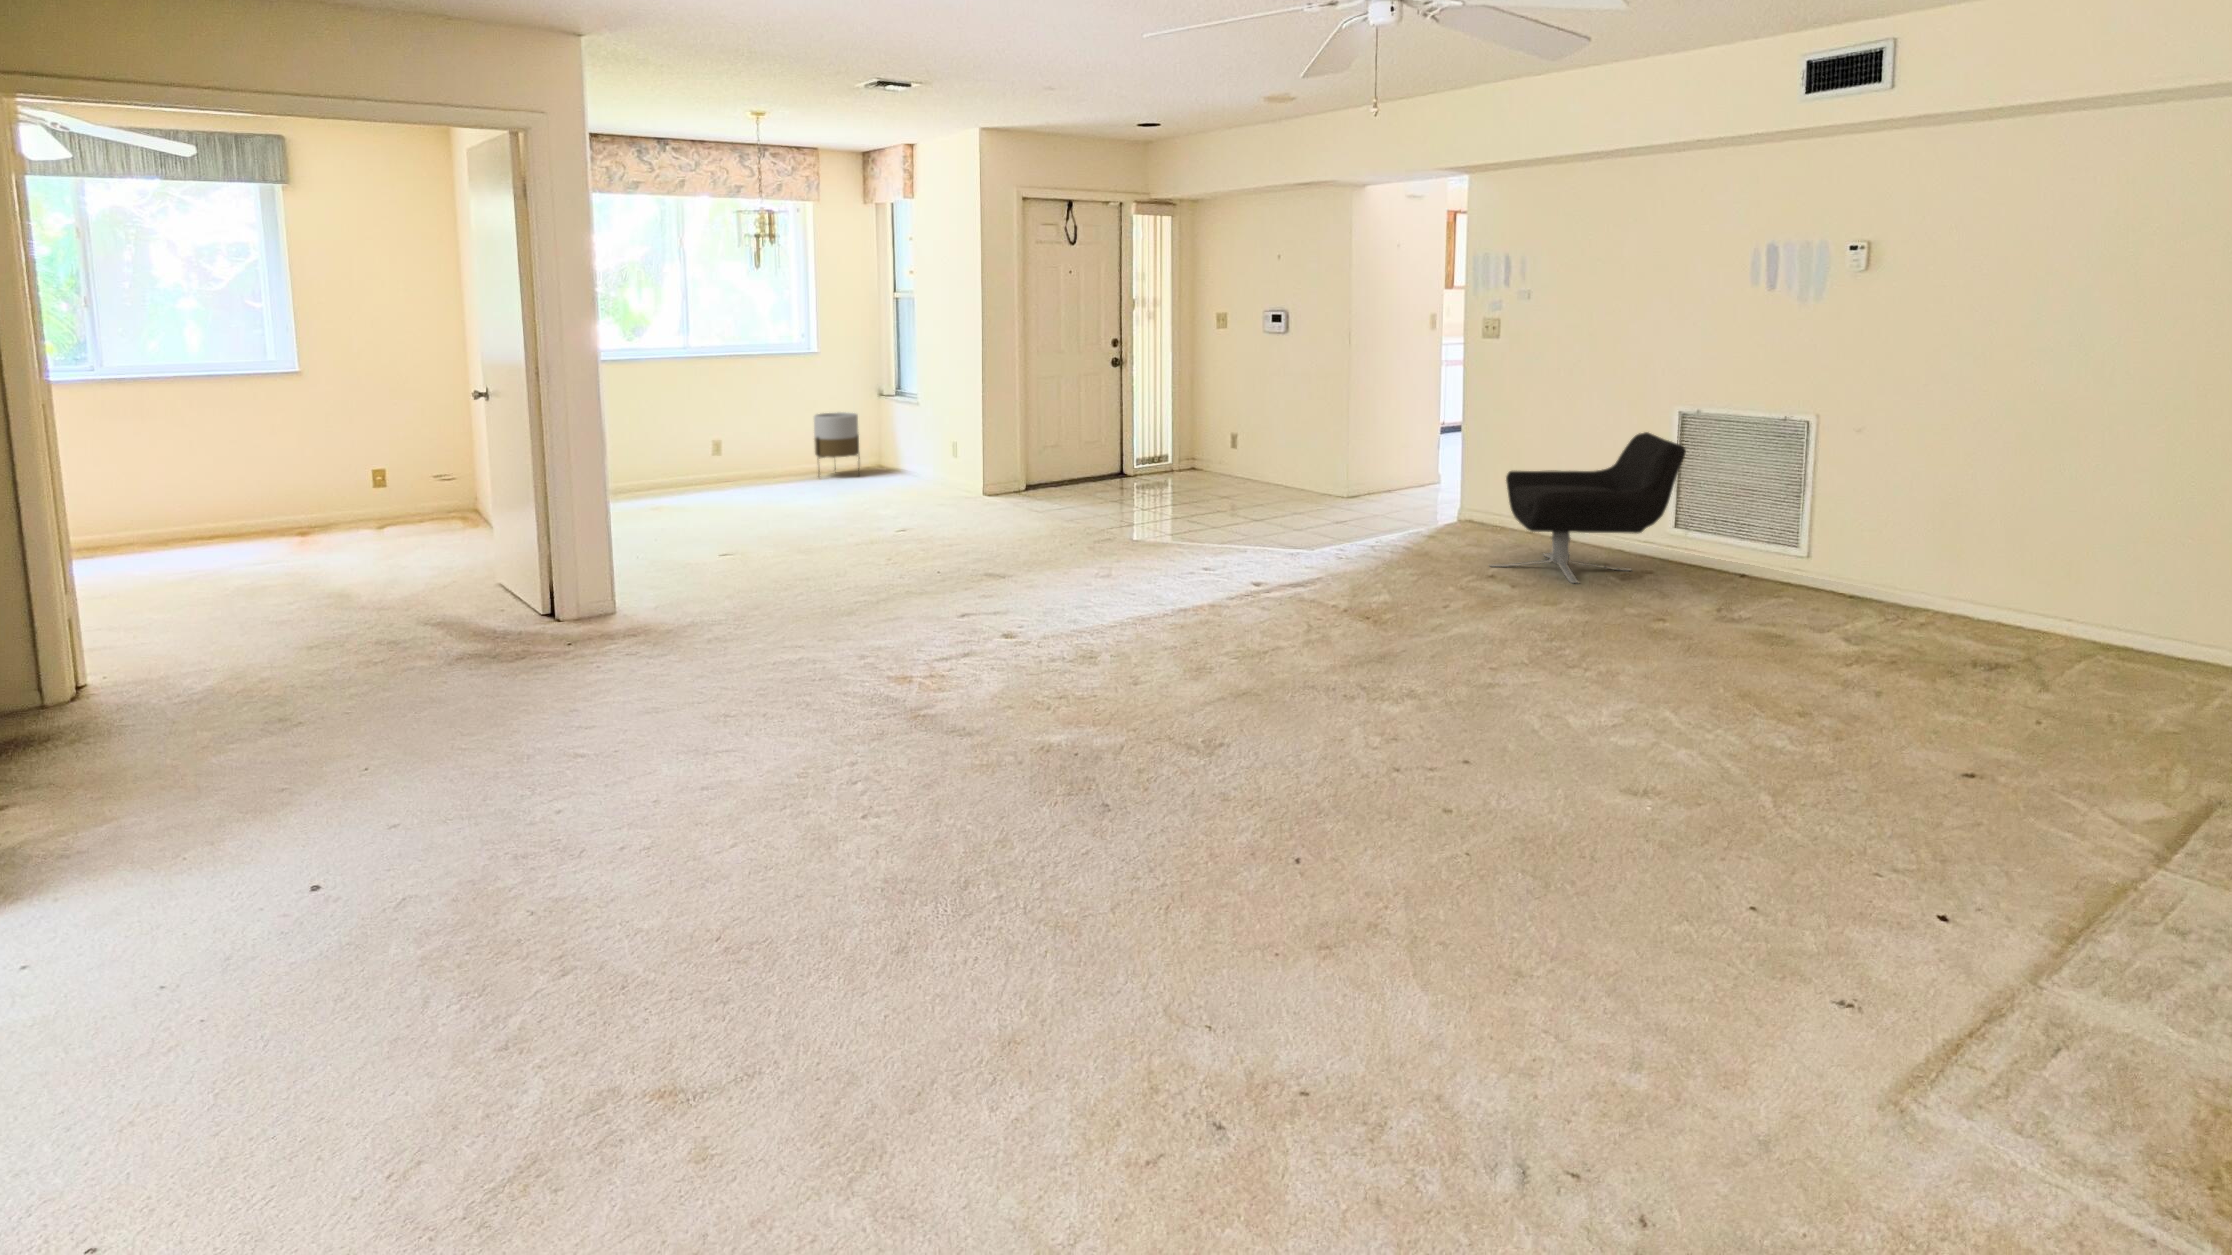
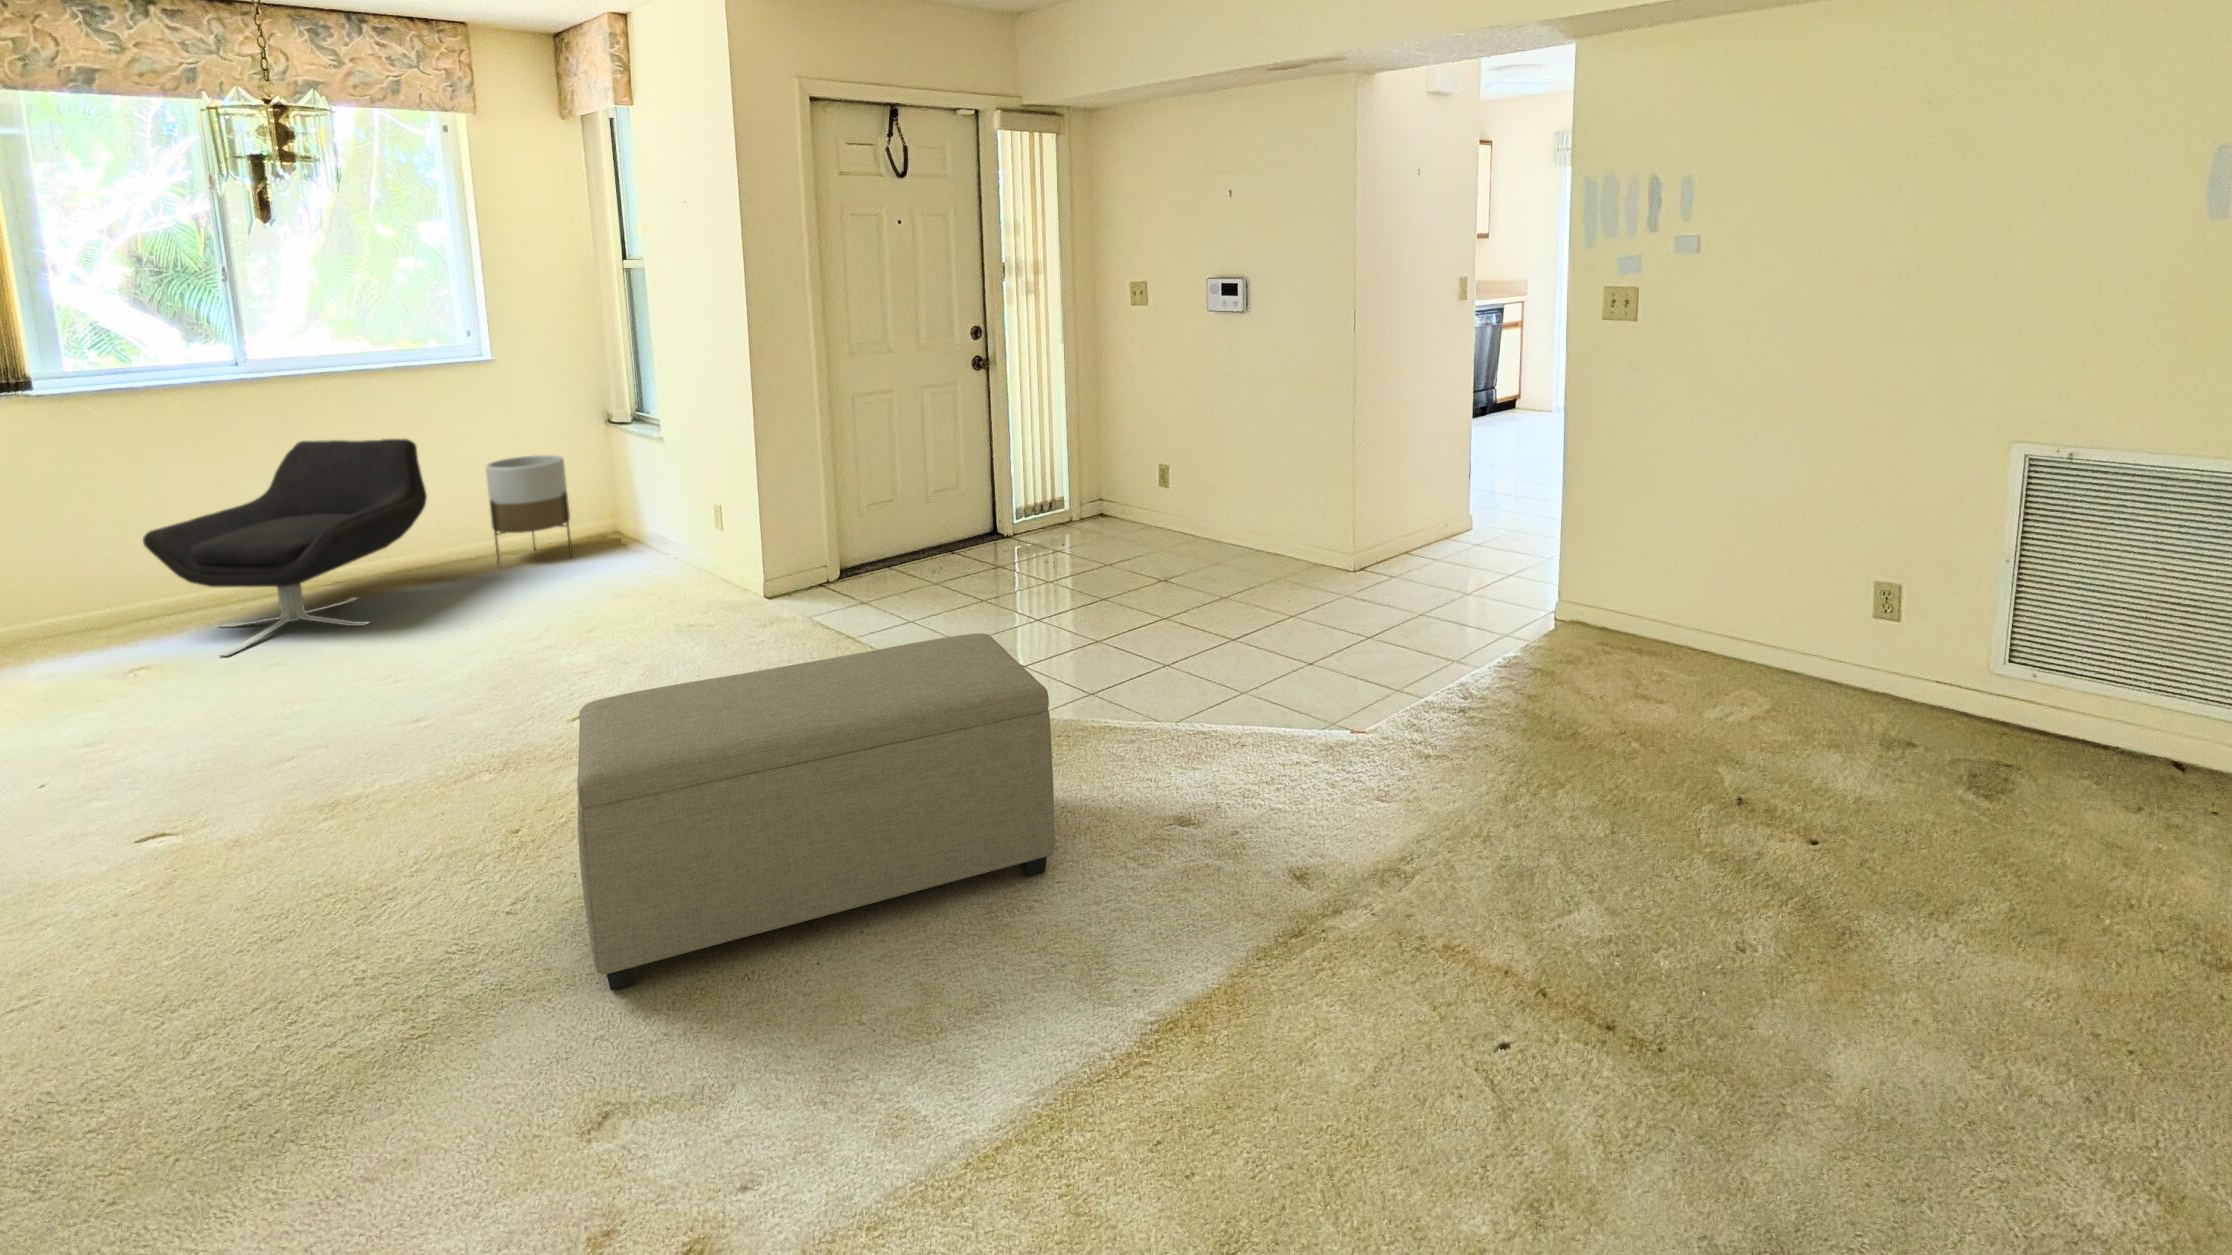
lounge chair: present [1490,432,1686,583] -> present [143,439,427,656]
ottoman: none [937,476,1147,597] -> present [577,633,1055,990]

